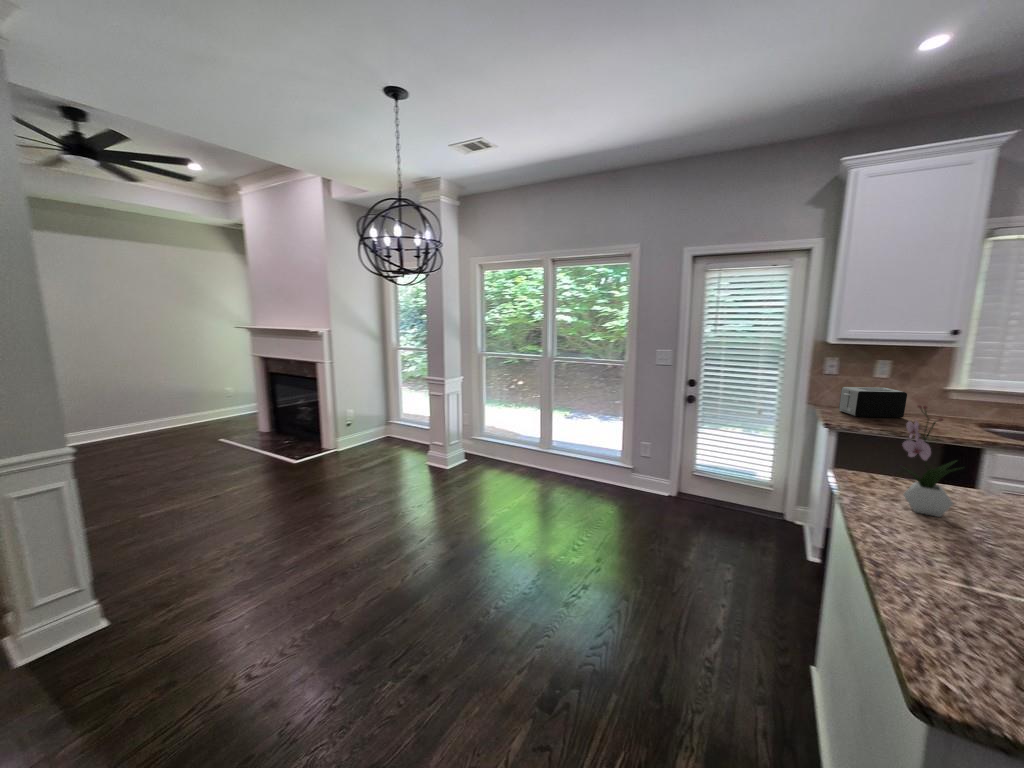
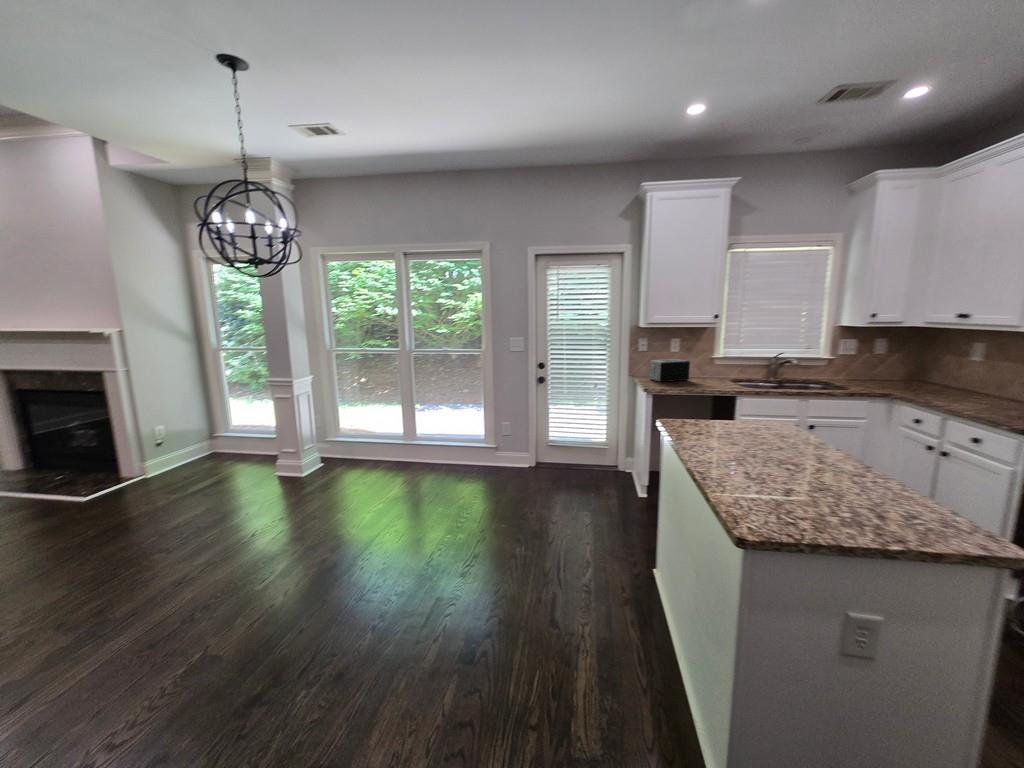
flower arrangement: present [900,405,962,517] -> none [699,361,736,438]

